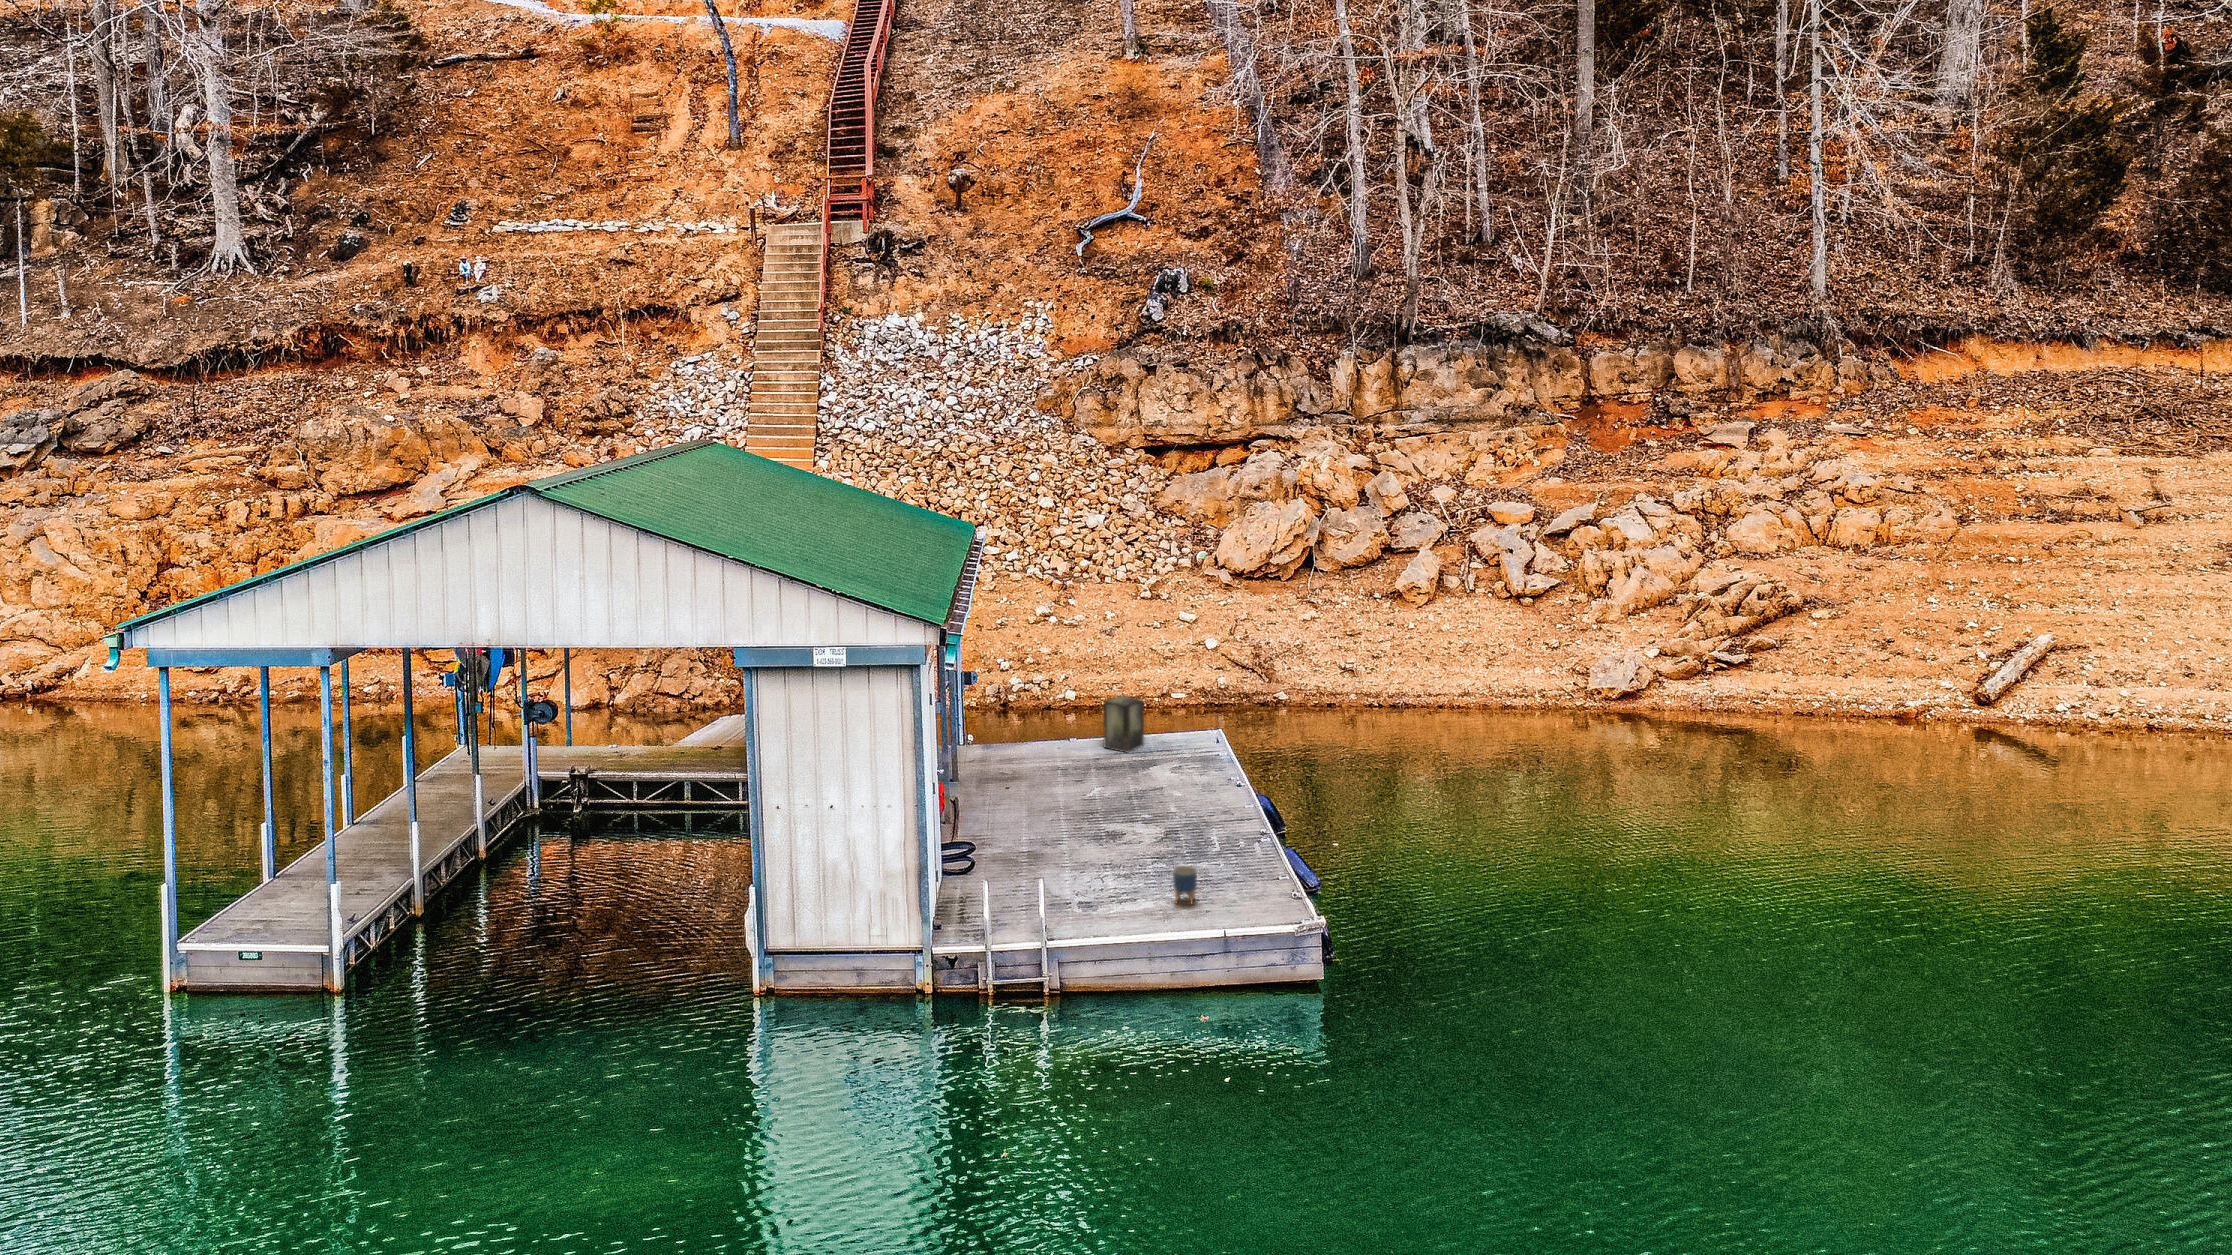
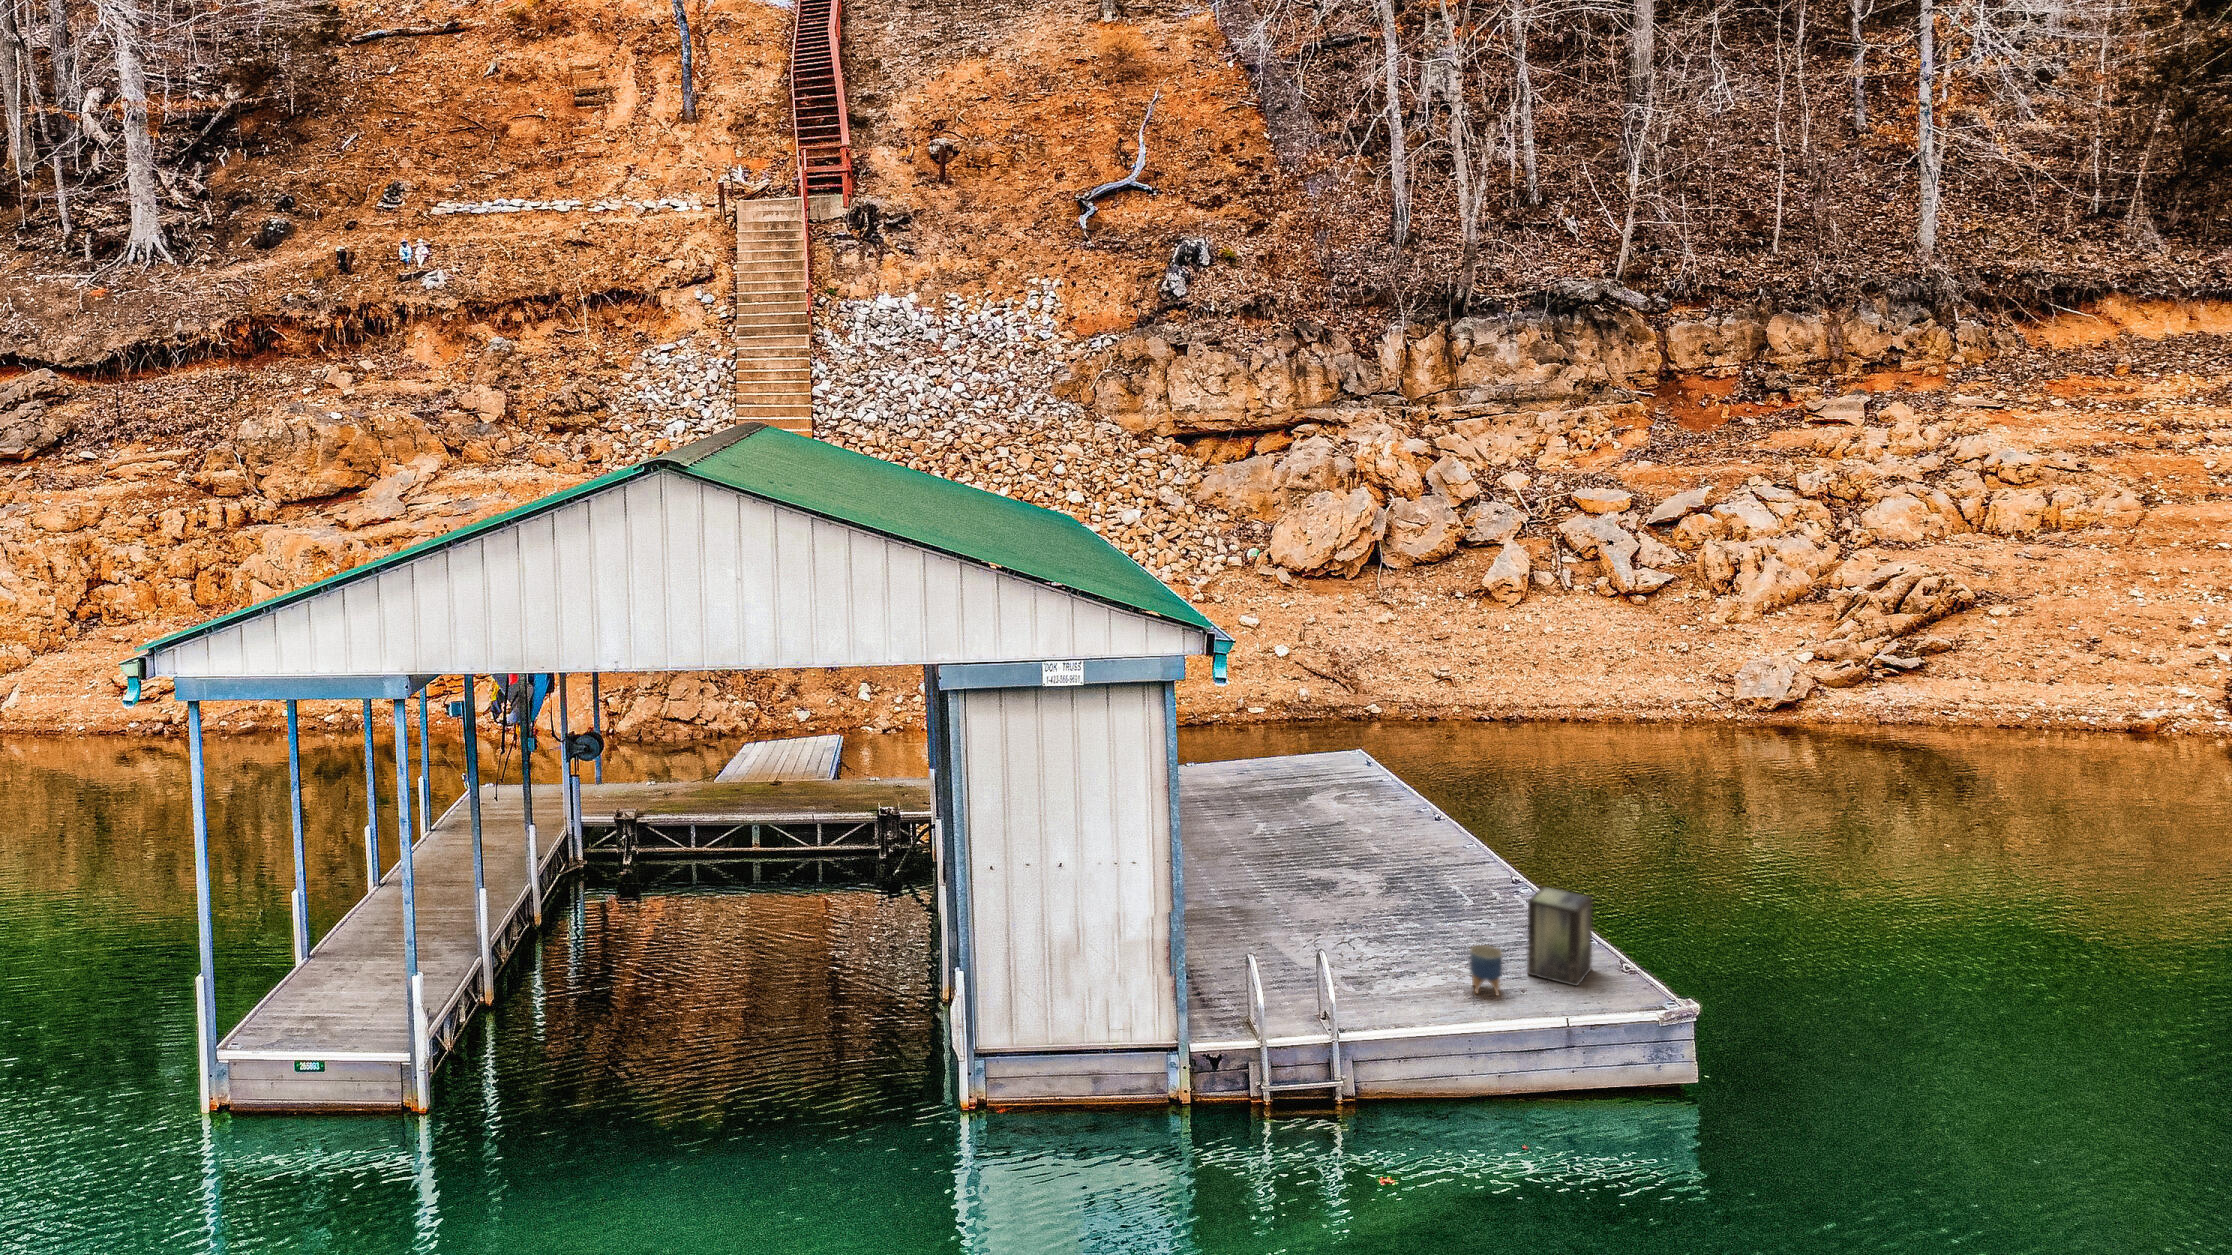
storage box: present [1103,695,1144,752] -> present [1527,887,1593,986]

